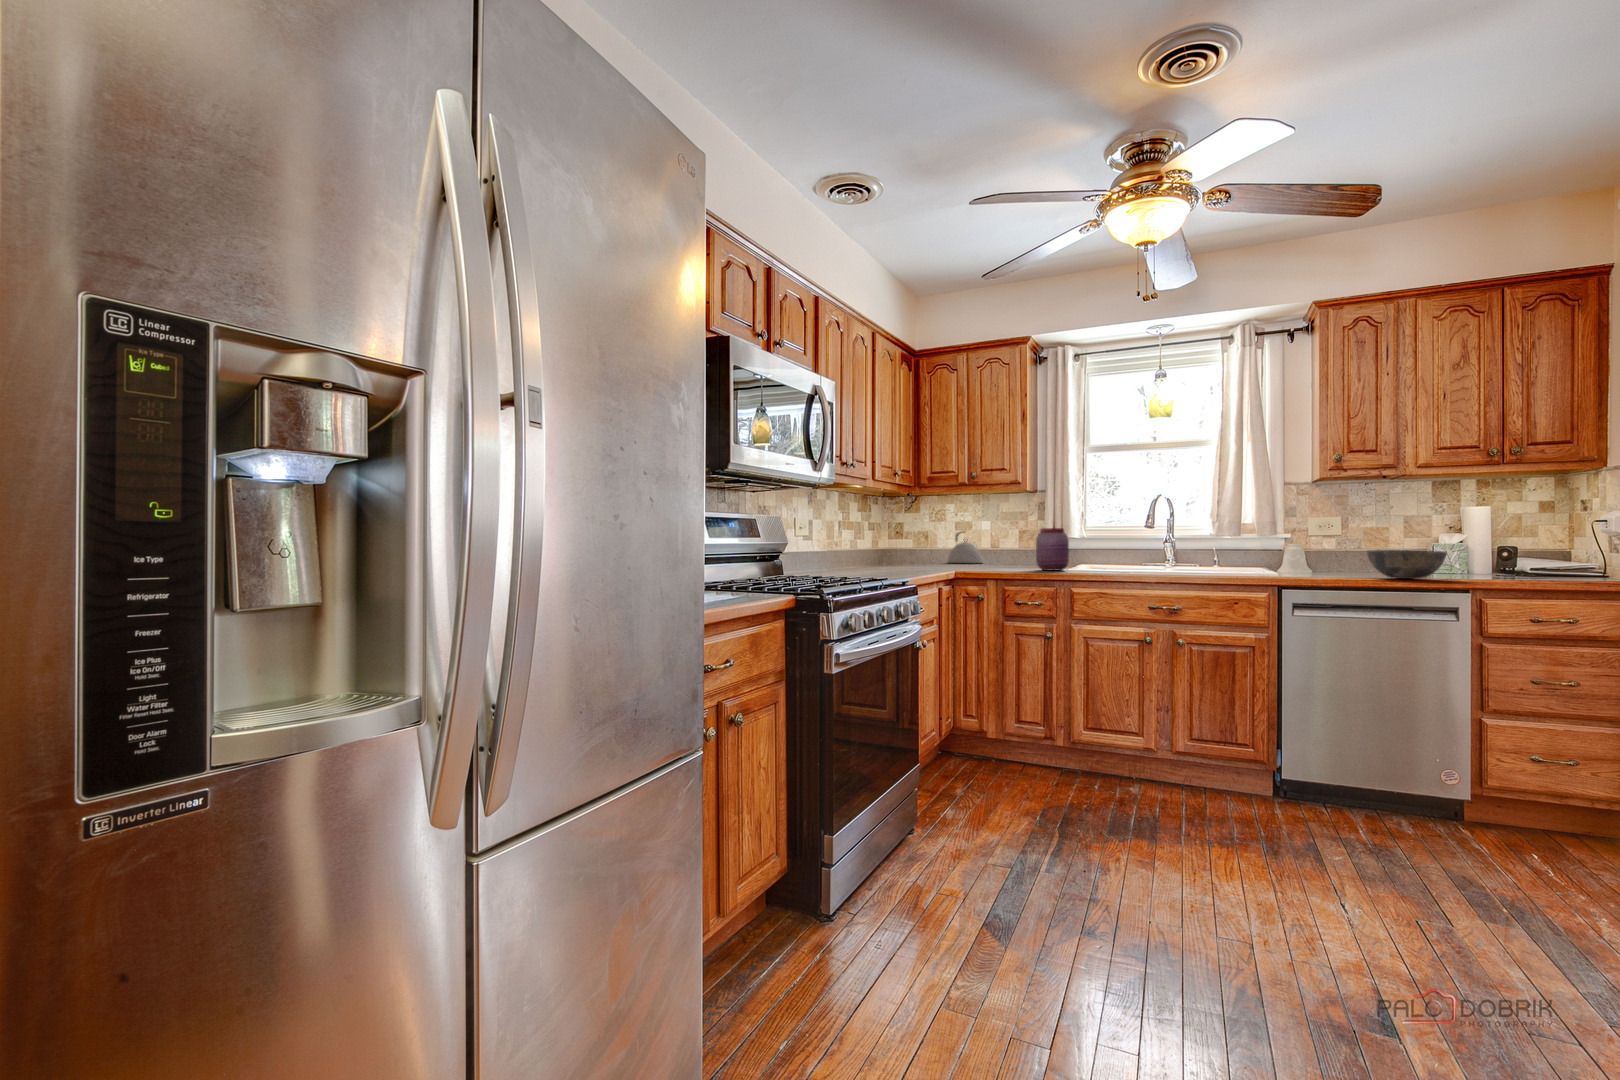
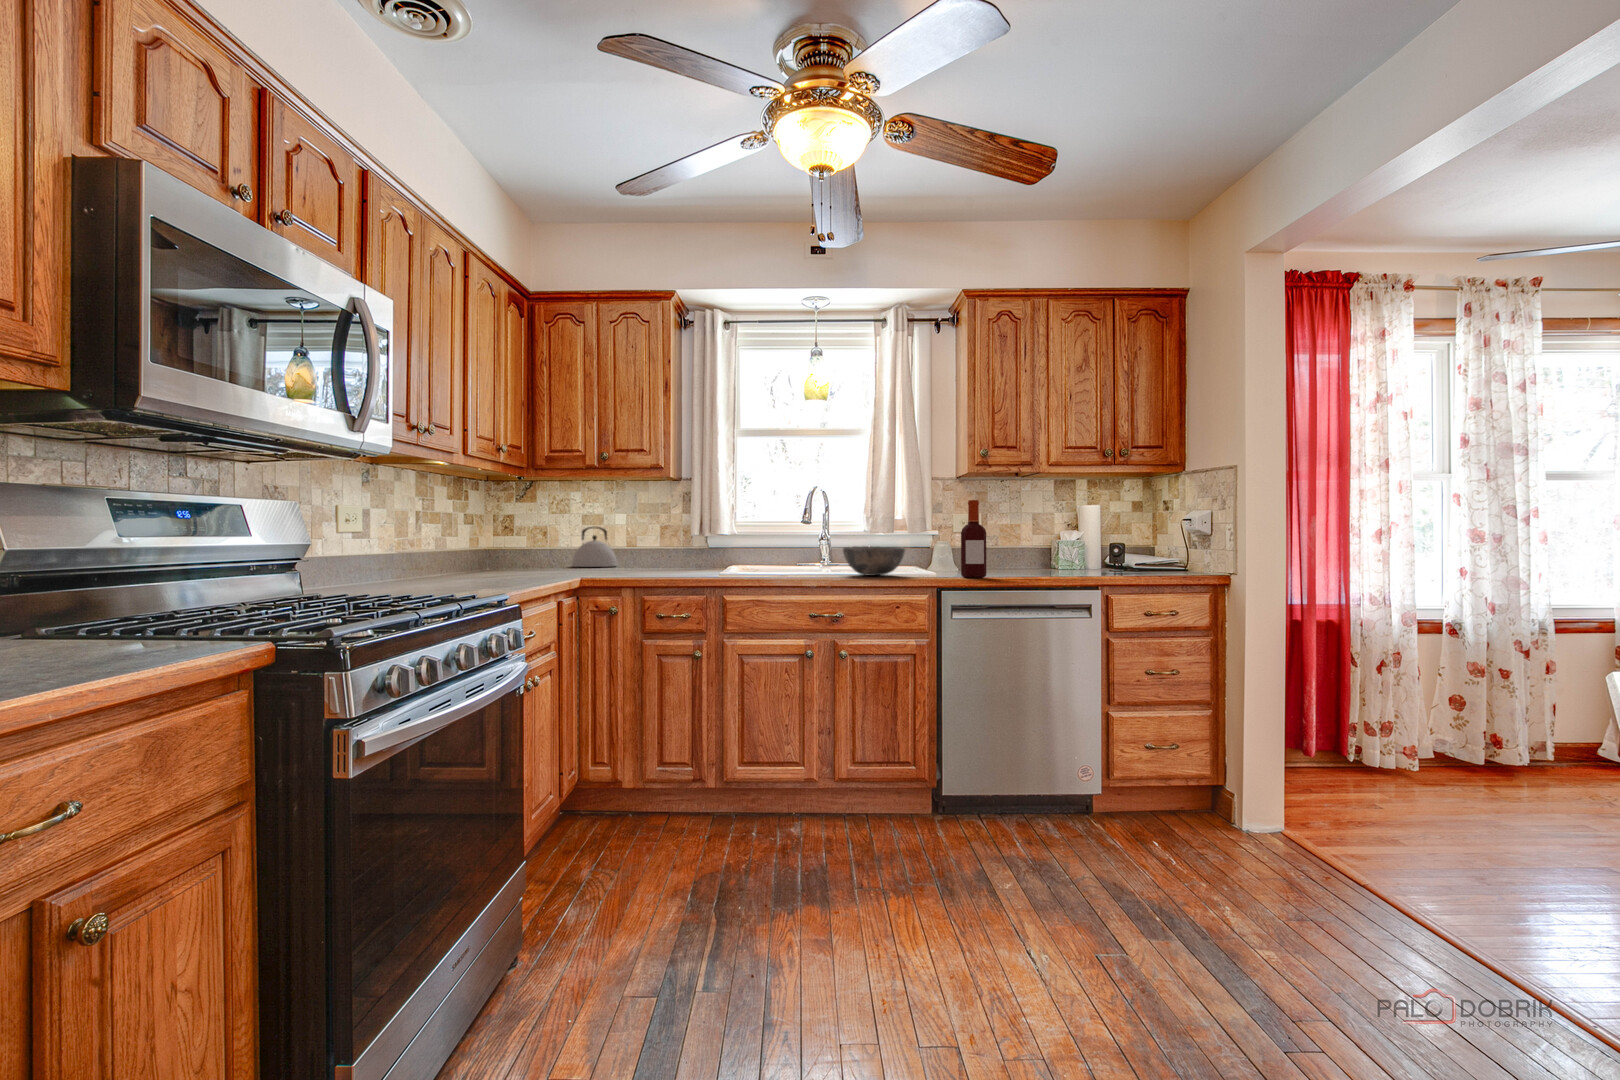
bottle: none [1304,504,1333,577] -> present [961,500,986,578]
jar: present [1036,528,1069,570] -> none [682,524,721,576]
bowl: present [1367,549,1447,579] -> present [843,546,905,576]

